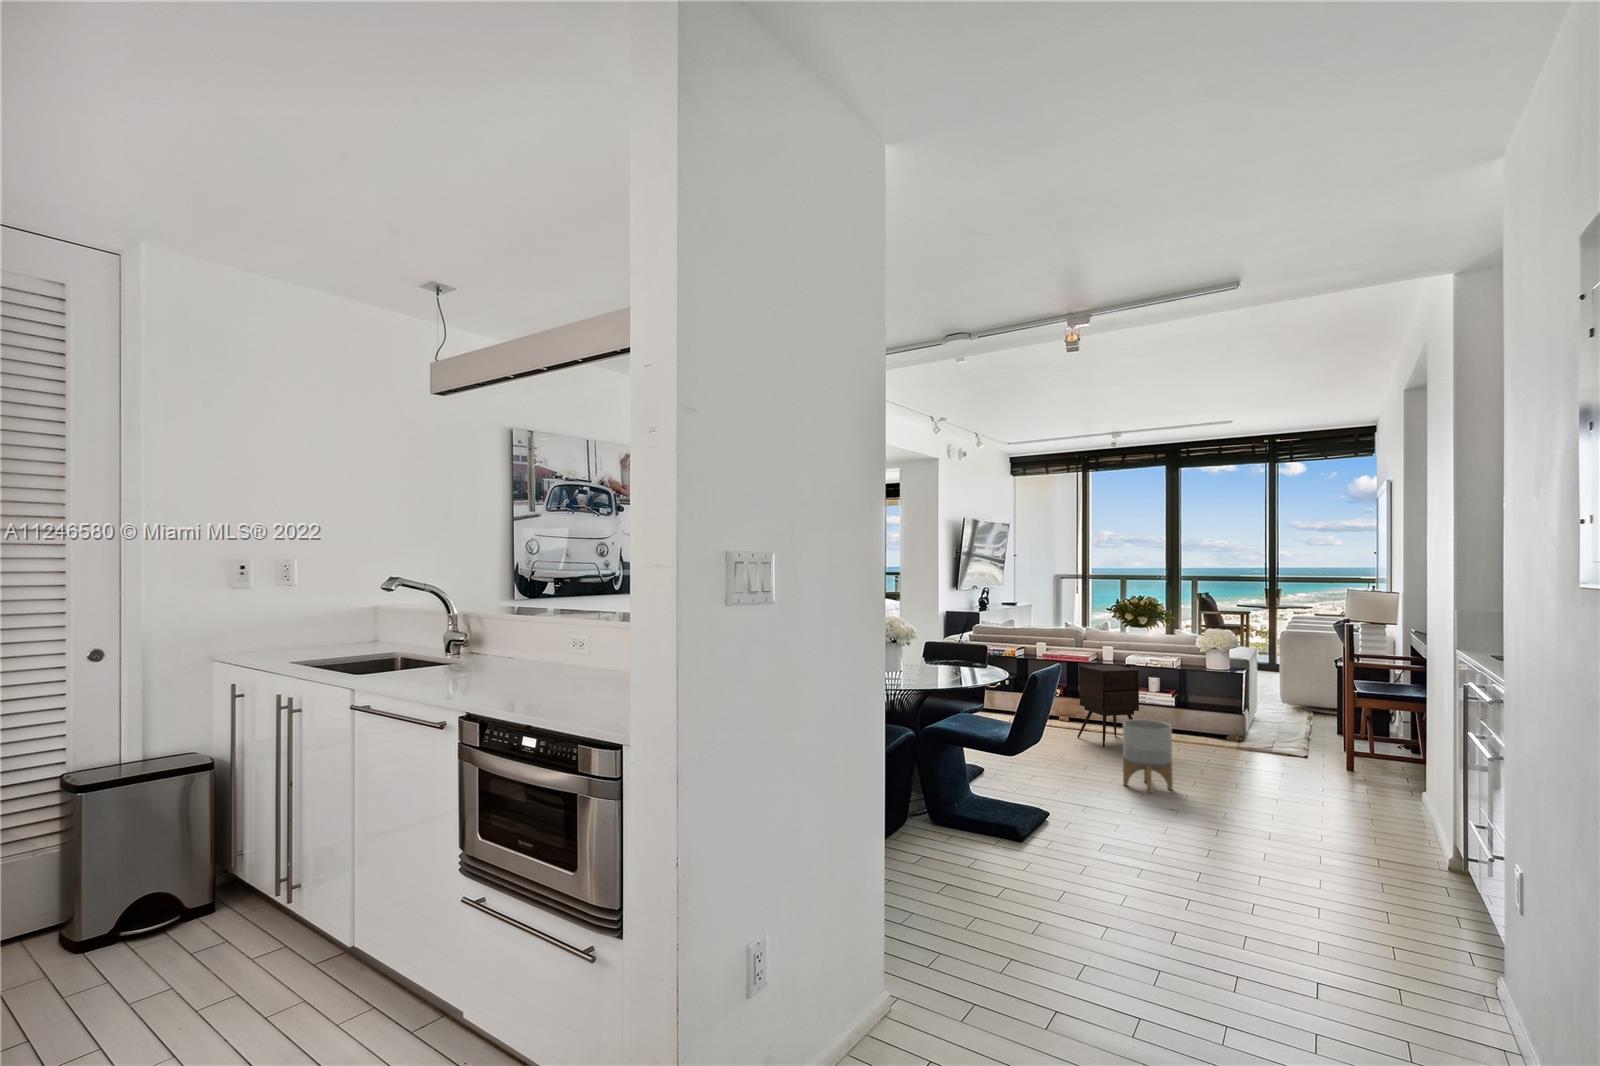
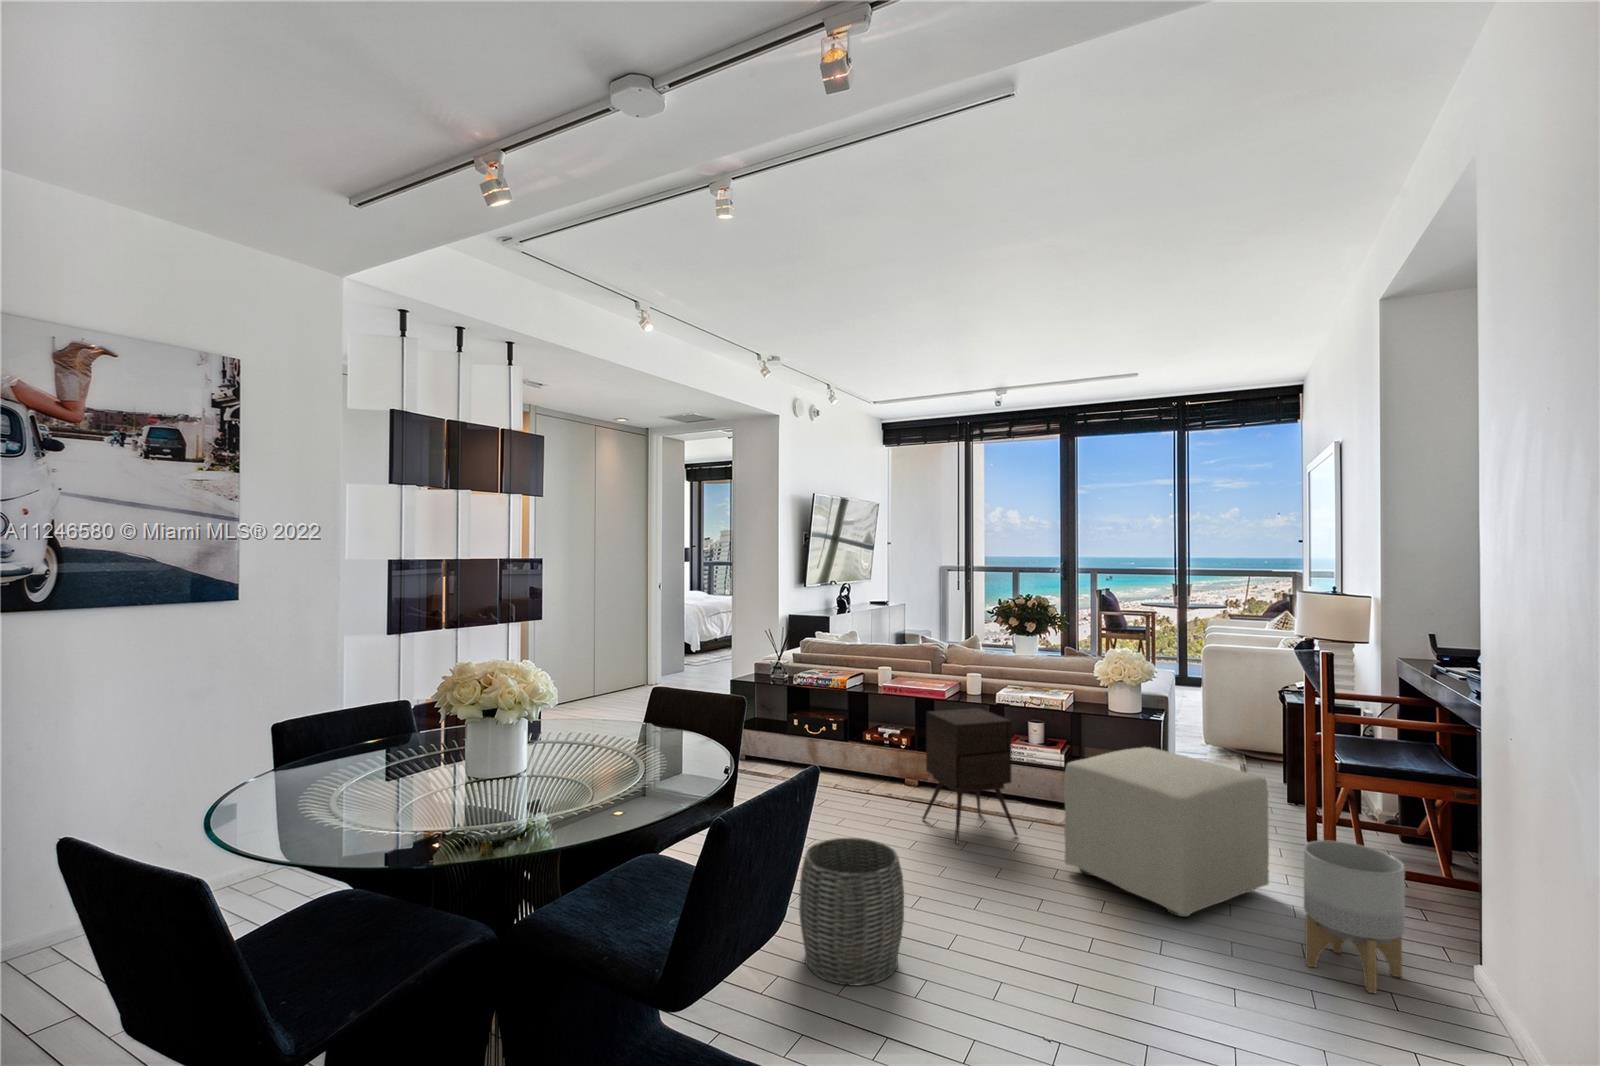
ottoman: none [1175,686,1307,776] -> present [1064,747,1269,917]
planter: present [1123,720,1173,793] -> present [1304,841,1405,993]
woven basket: none [1025,721,1086,791] -> present [799,838,904,986]

